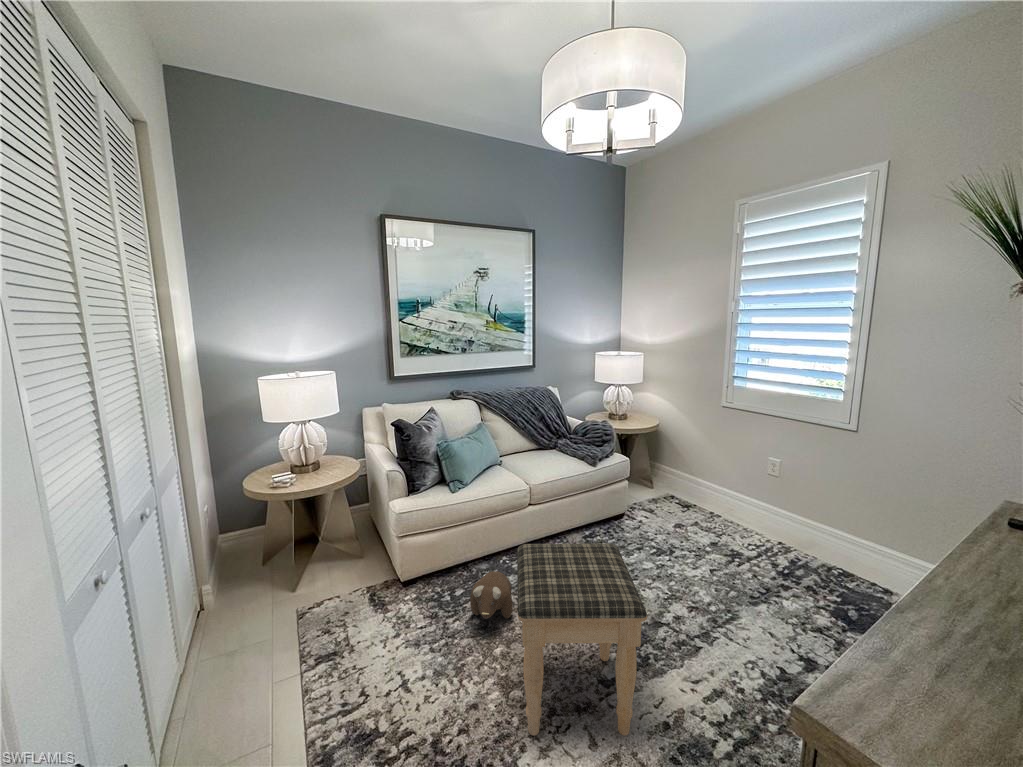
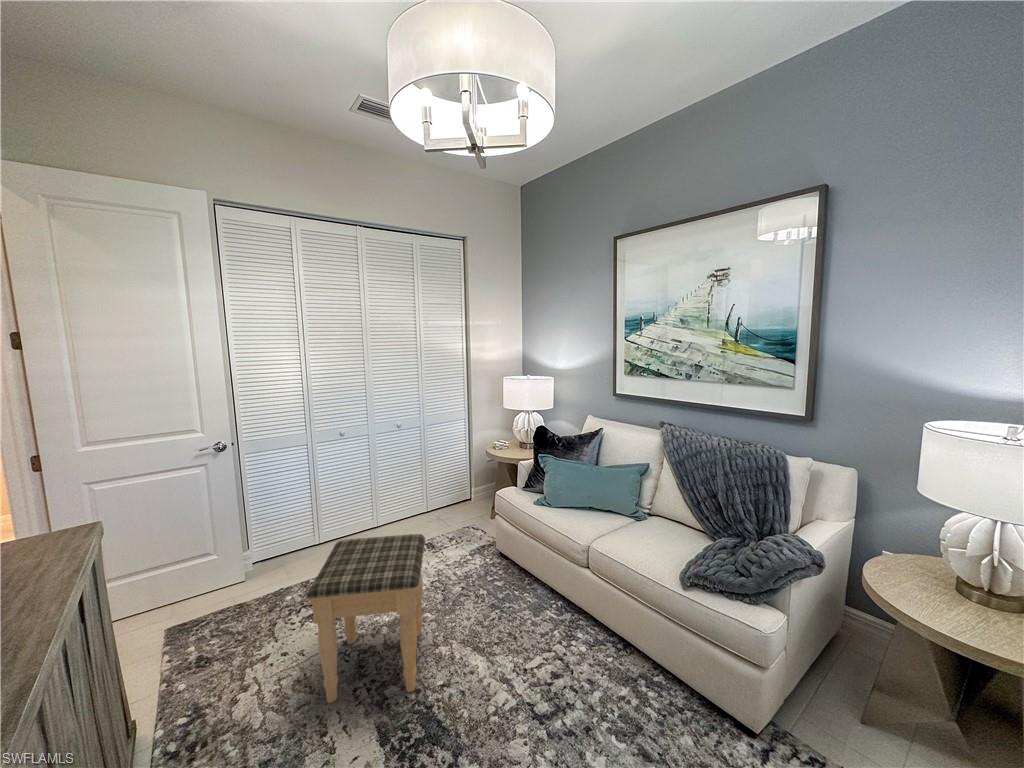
plush toy: present [470,571,513,619] -> none [441,565,500,616]

